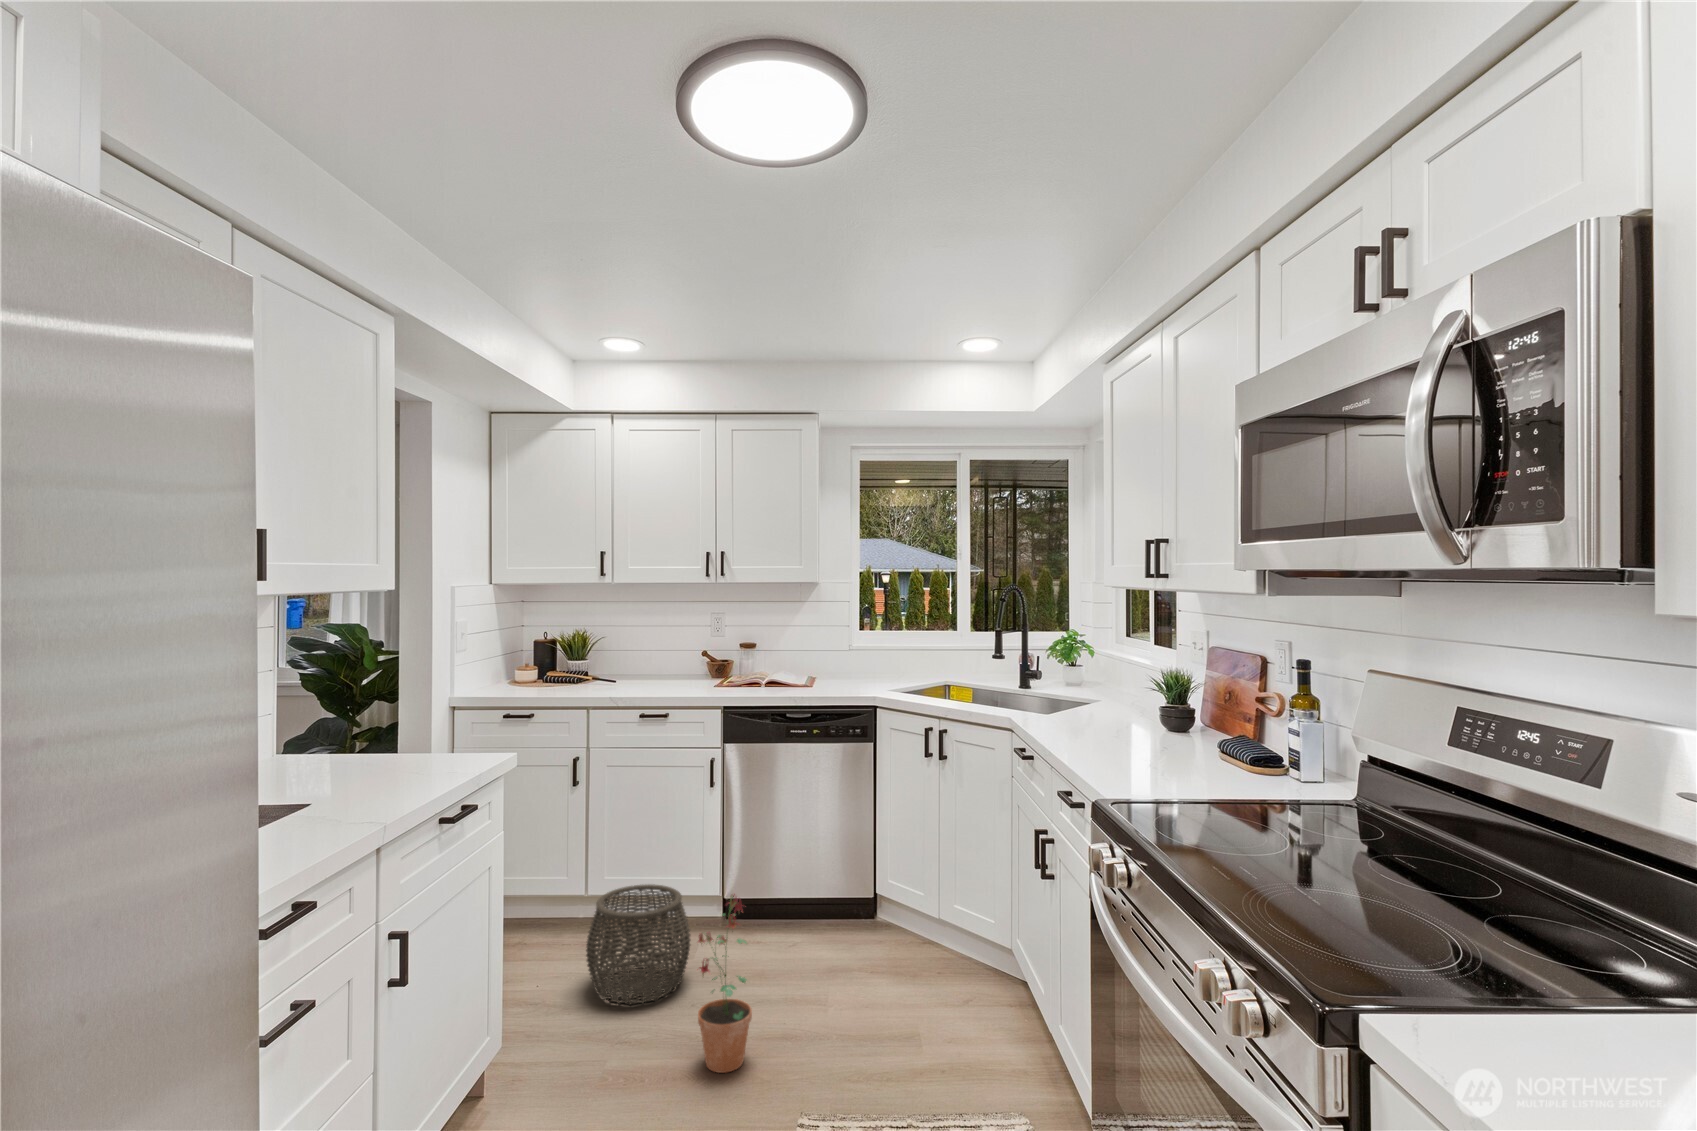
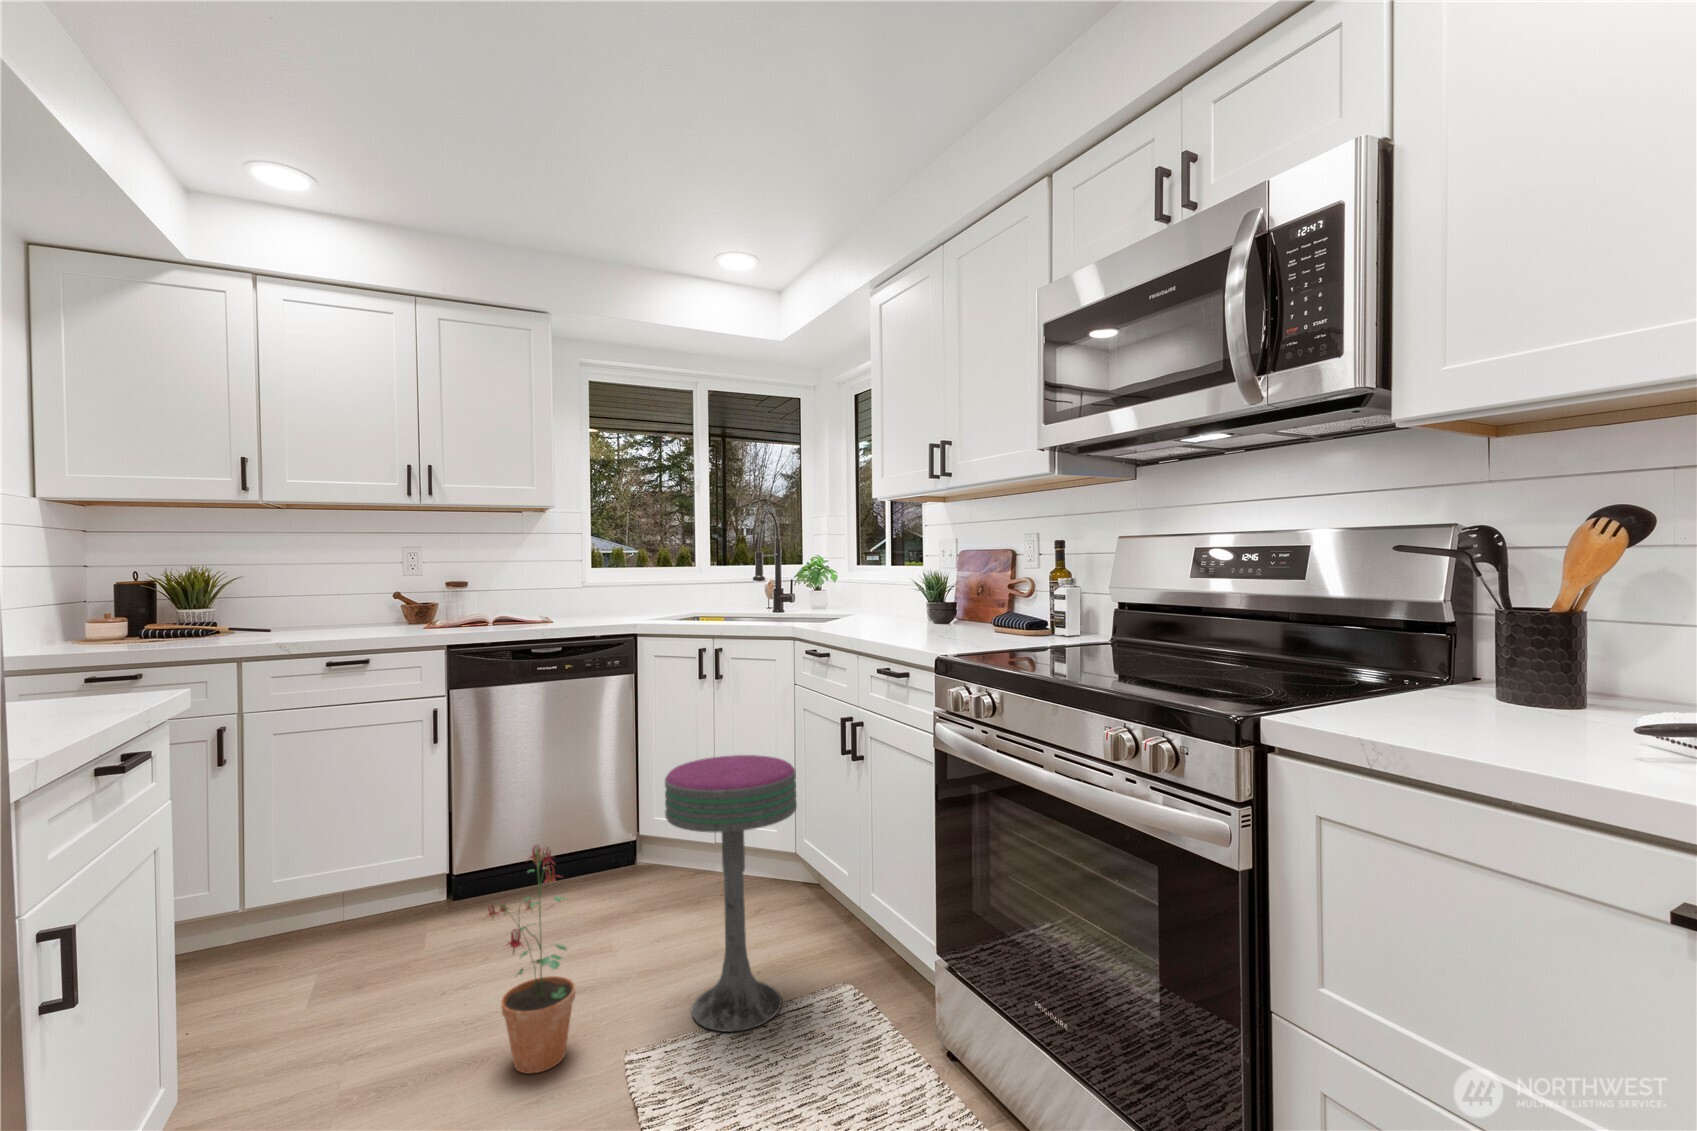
bar stool: none [826,843,939,1090] -> present [665,755,797,1032]
woven basket: present [586,884,691,1004] -> none [281,870,444,1037]

